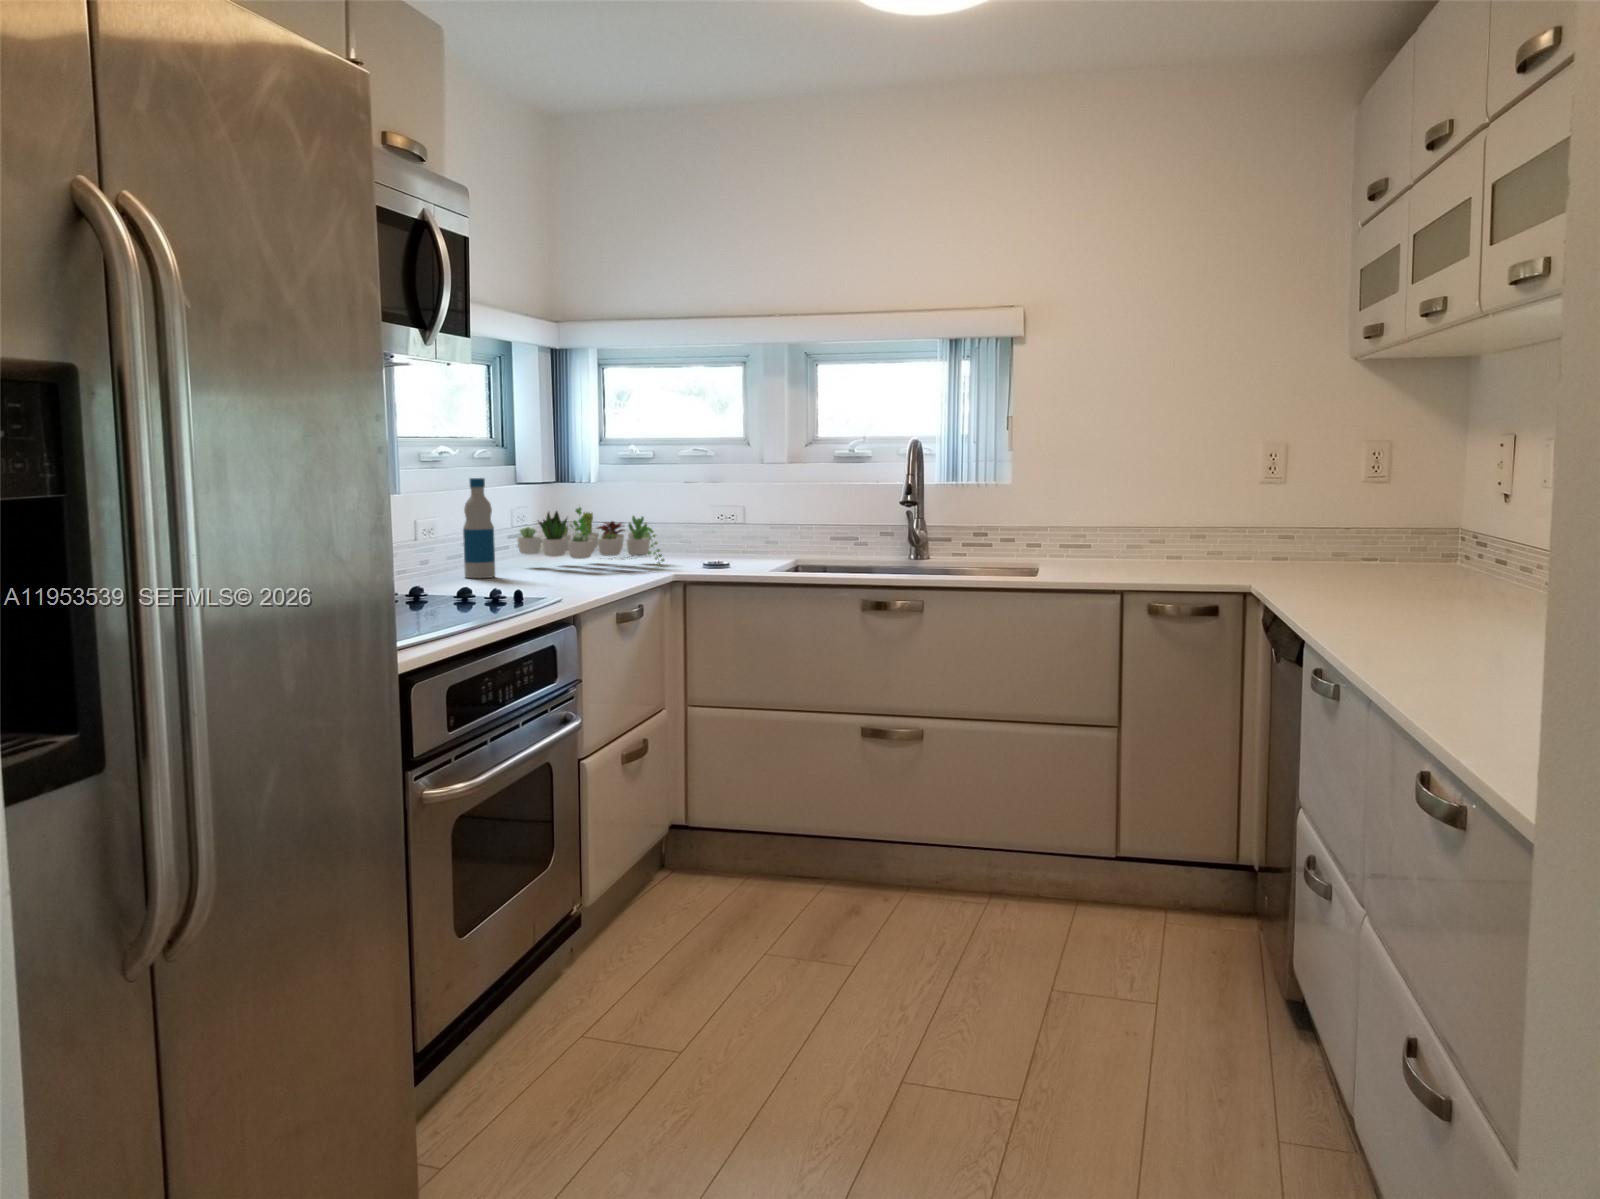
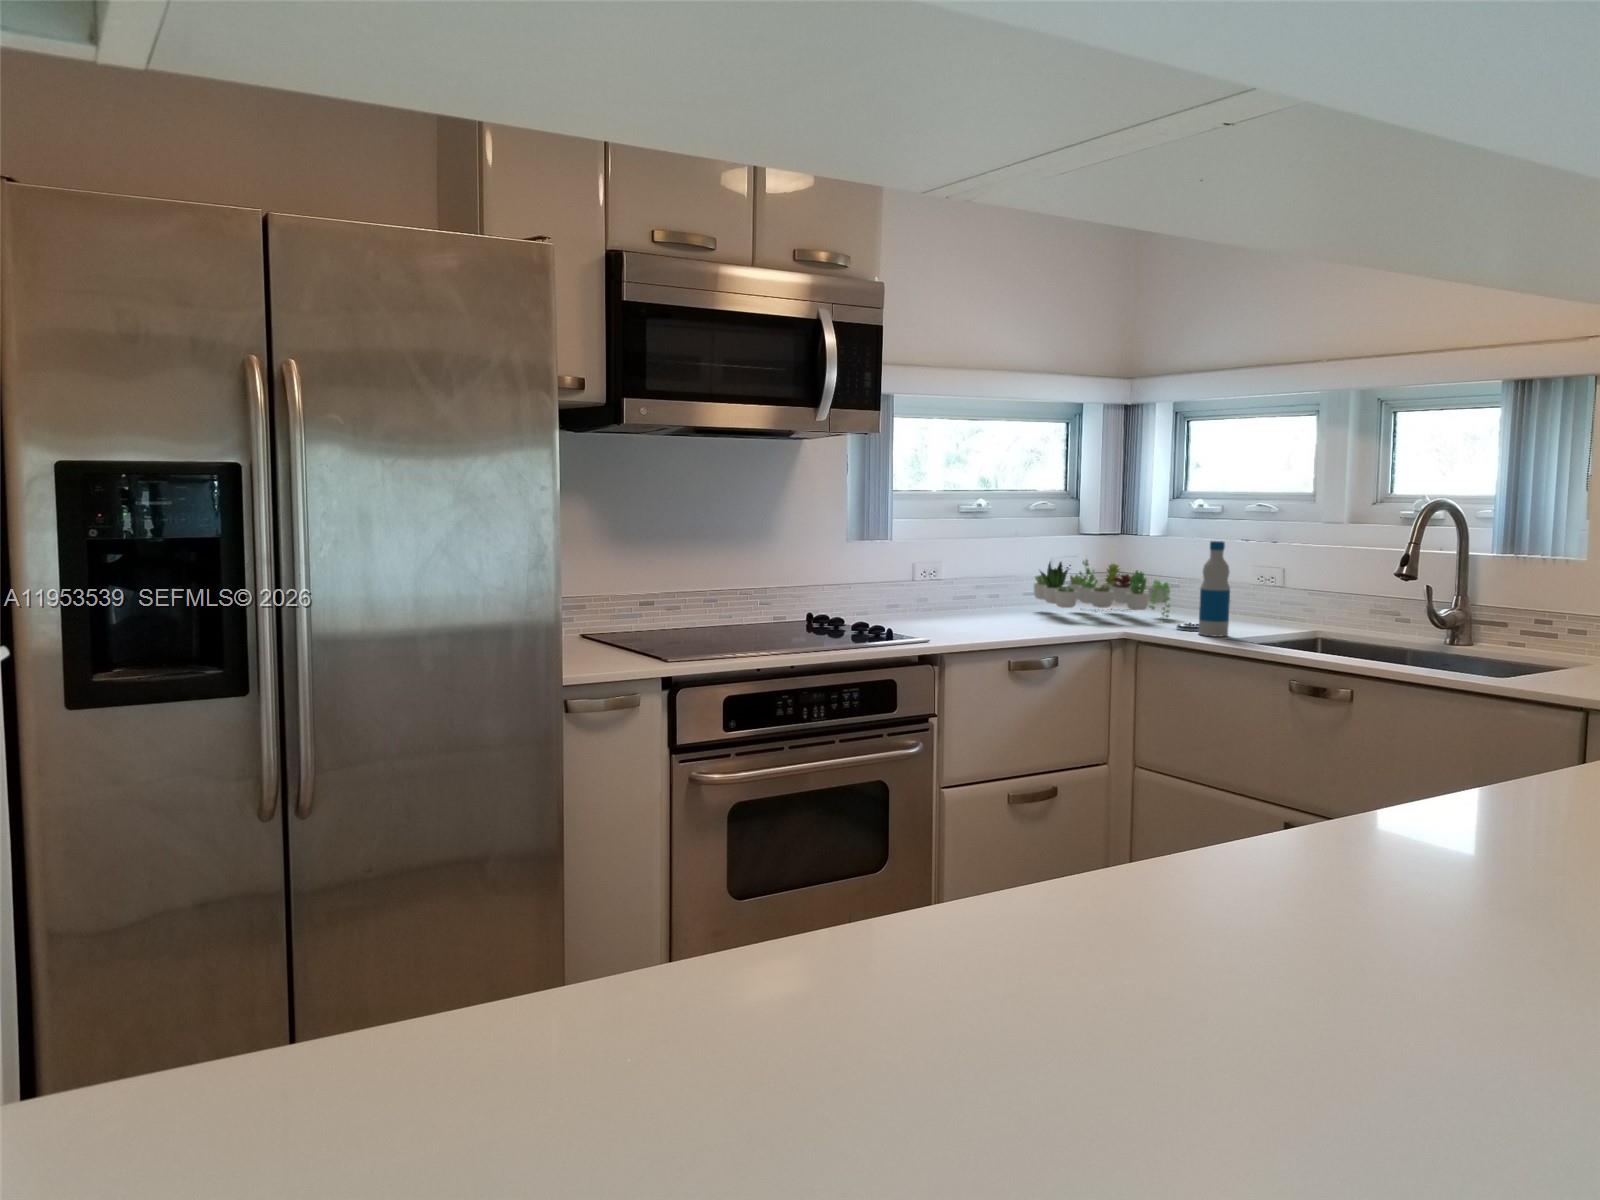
bottle: present [463,478,495,578] -> present [1198,541,1230,637]

